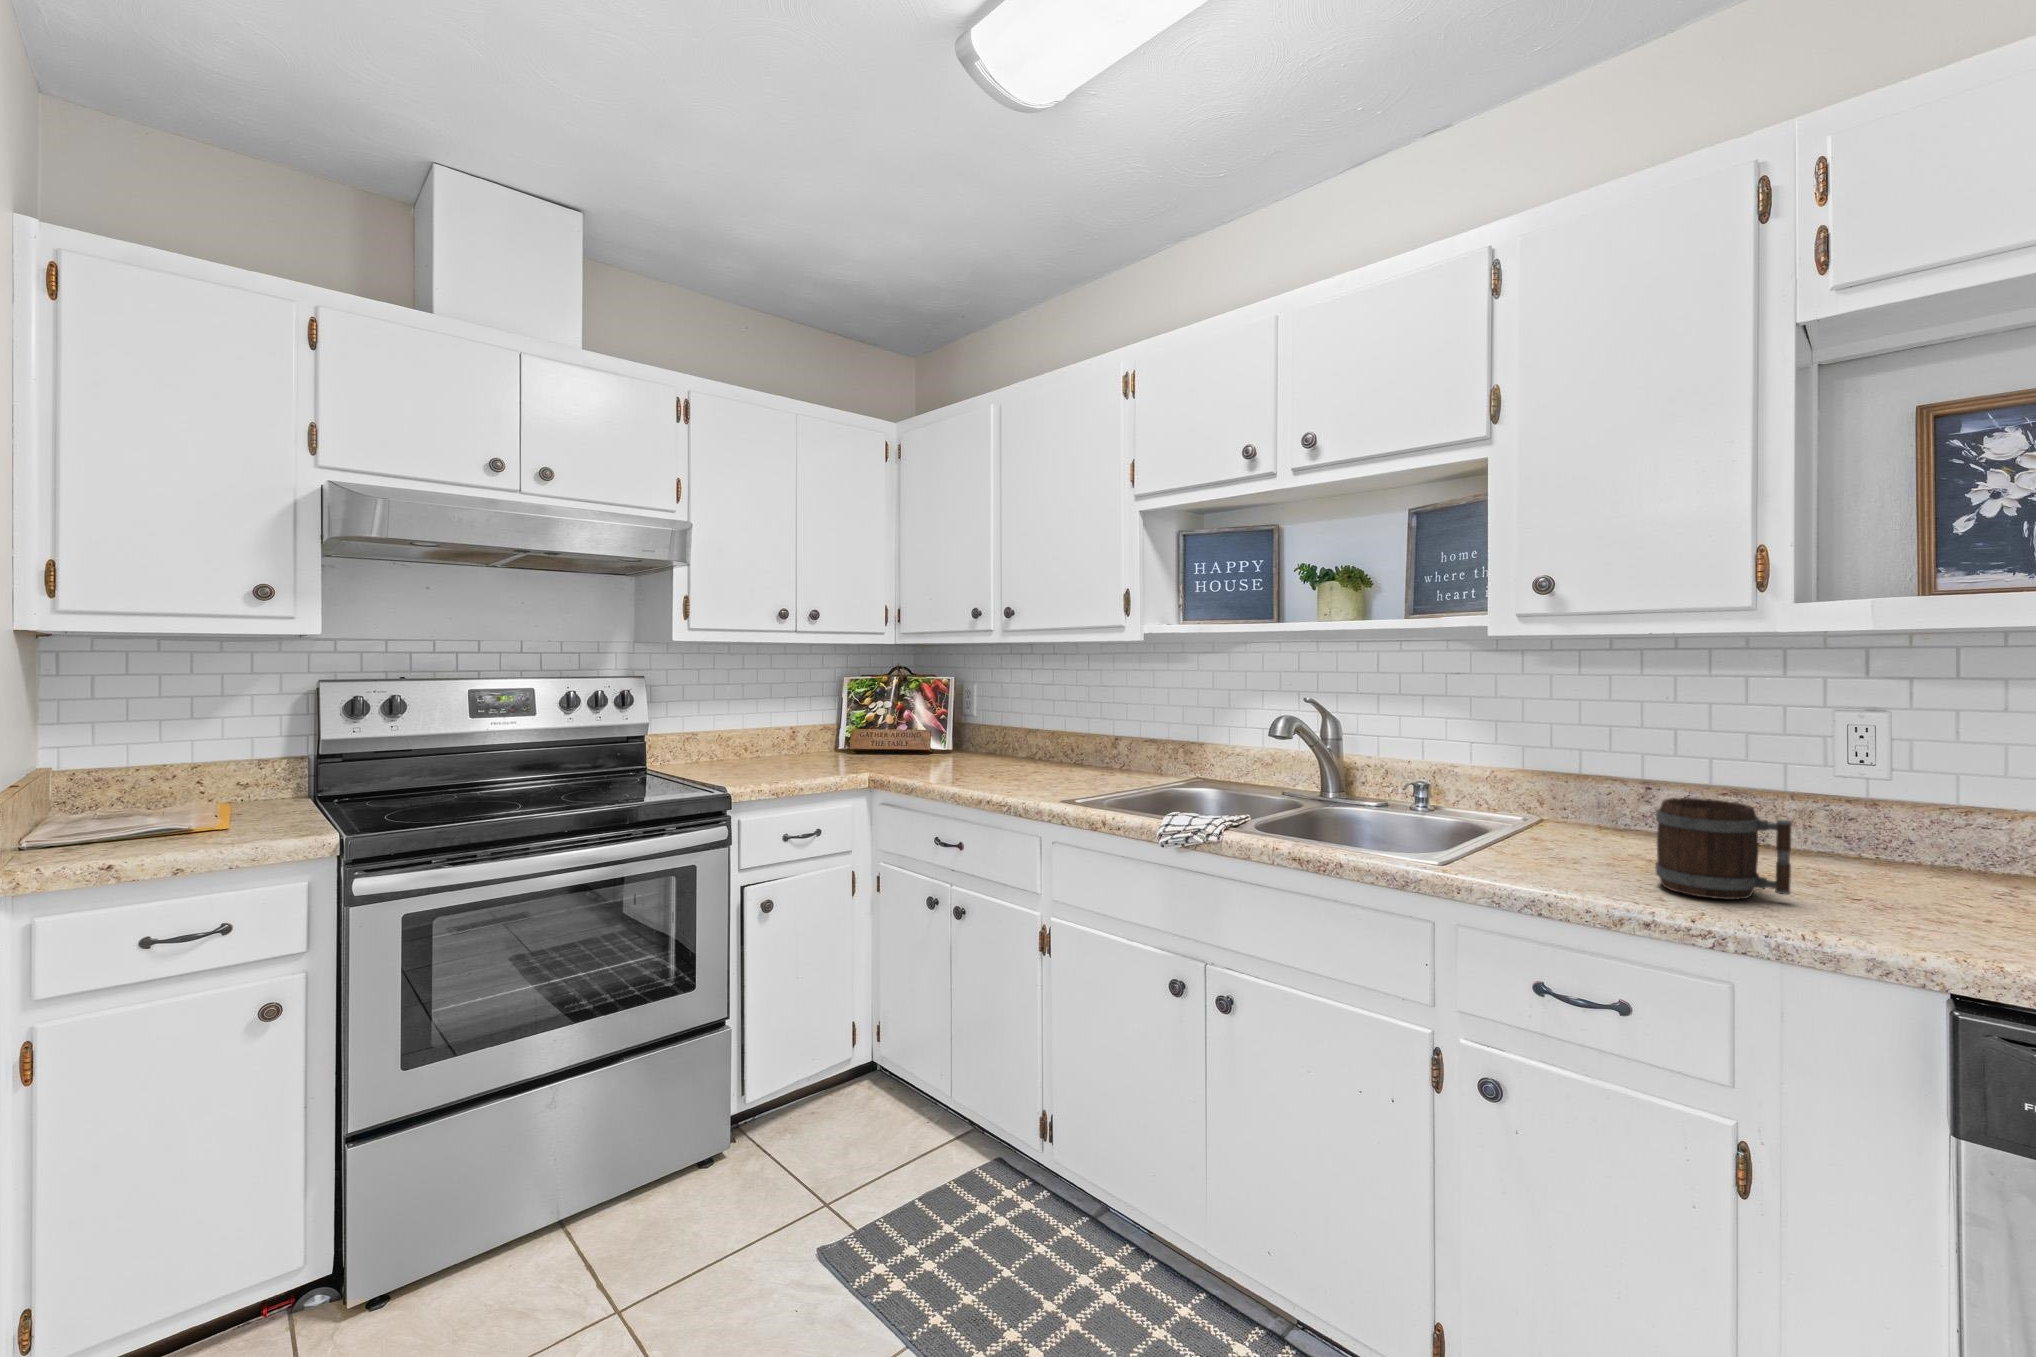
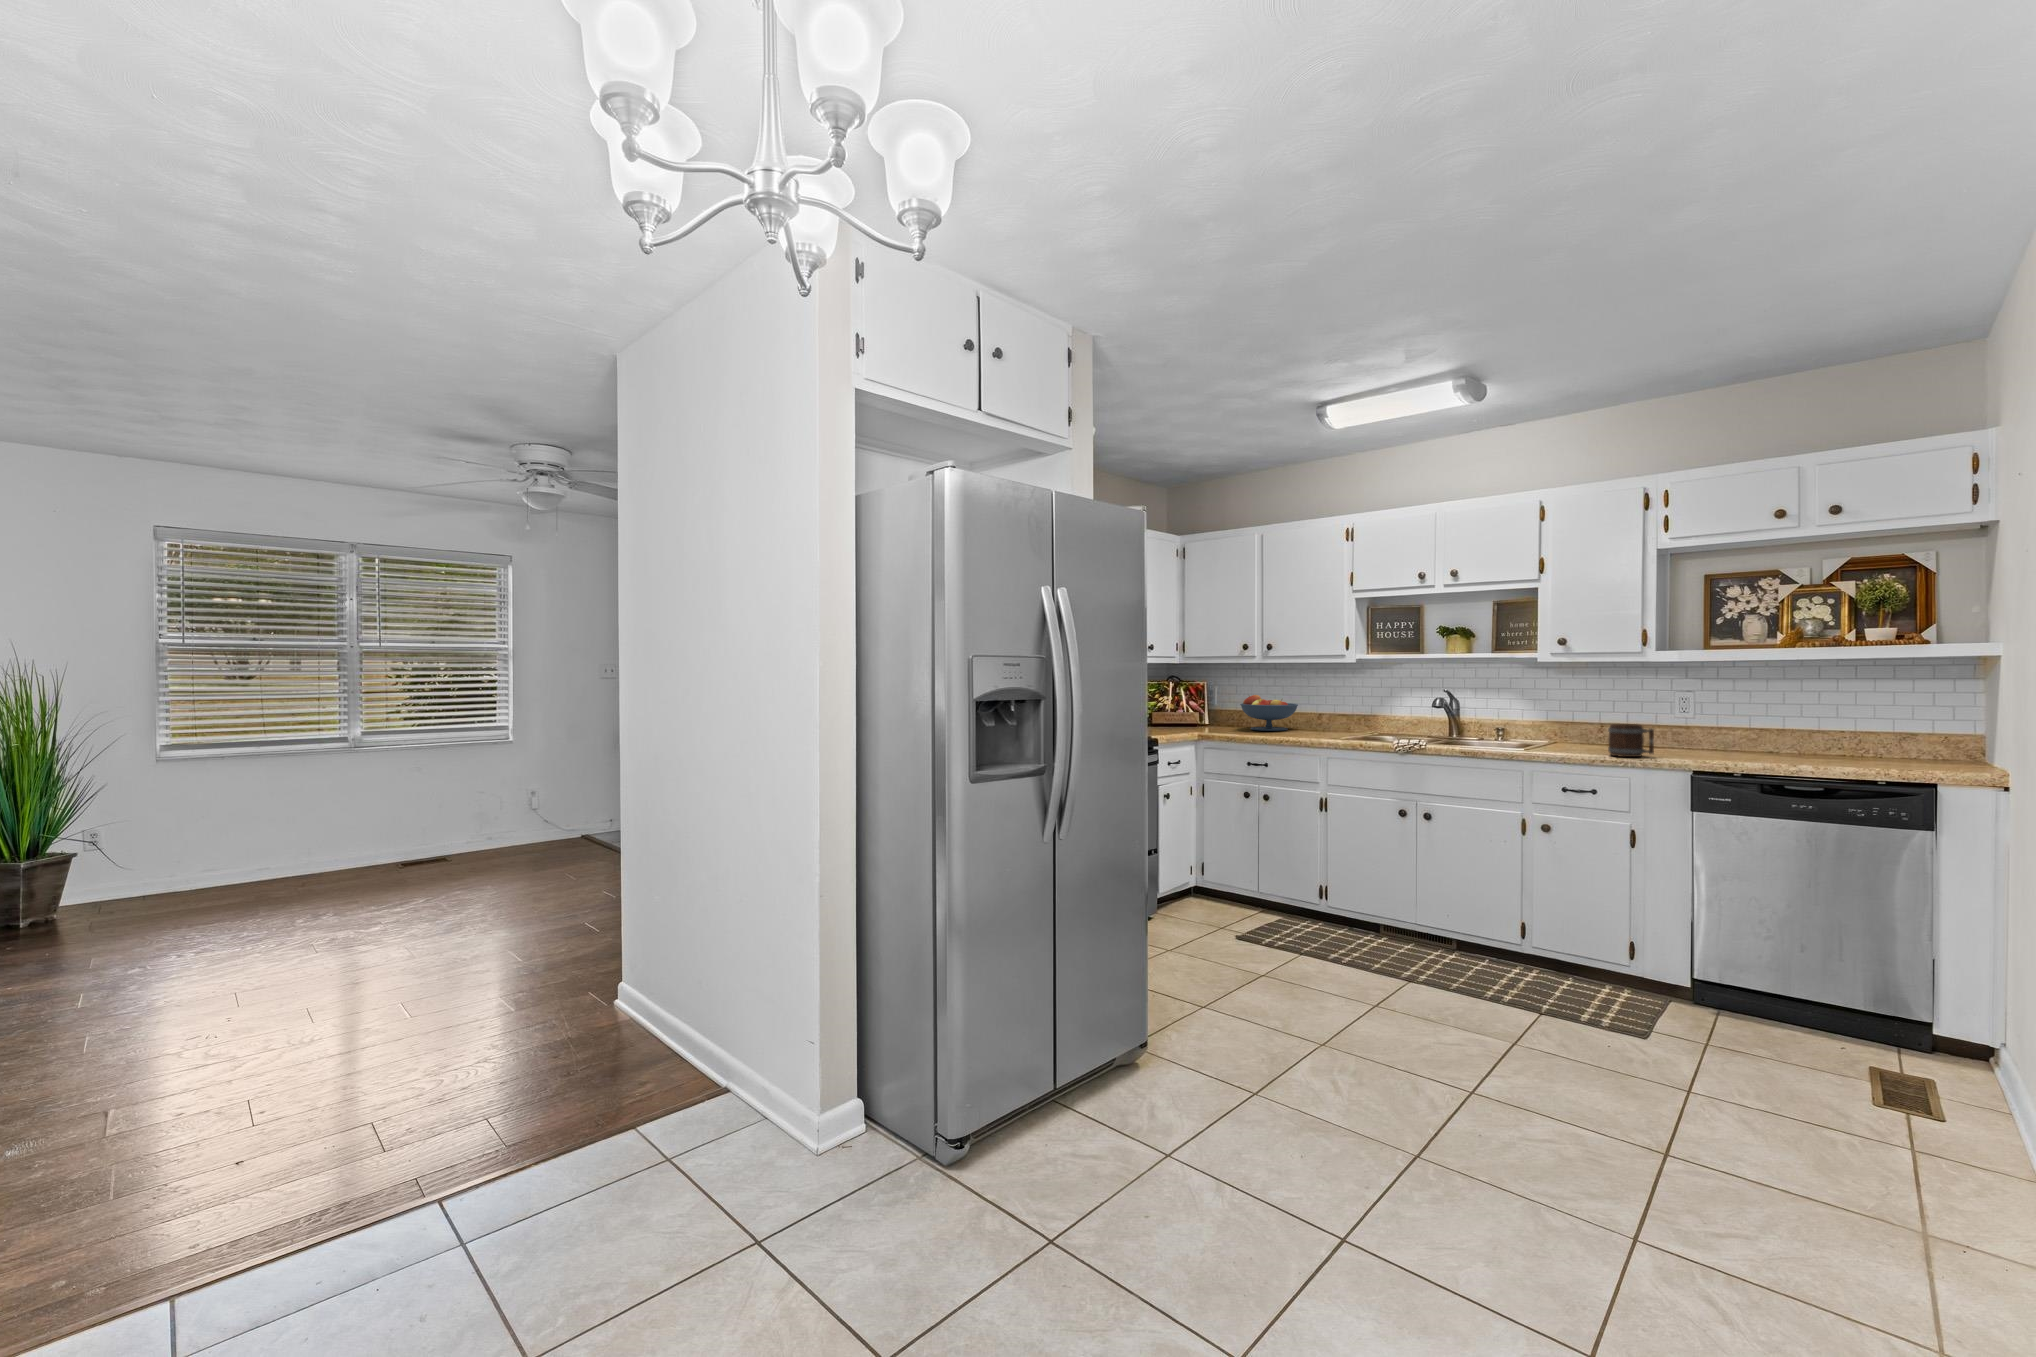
fruit bowl: none [967,700,1069,768] -> present [1240,695,1298,731]

